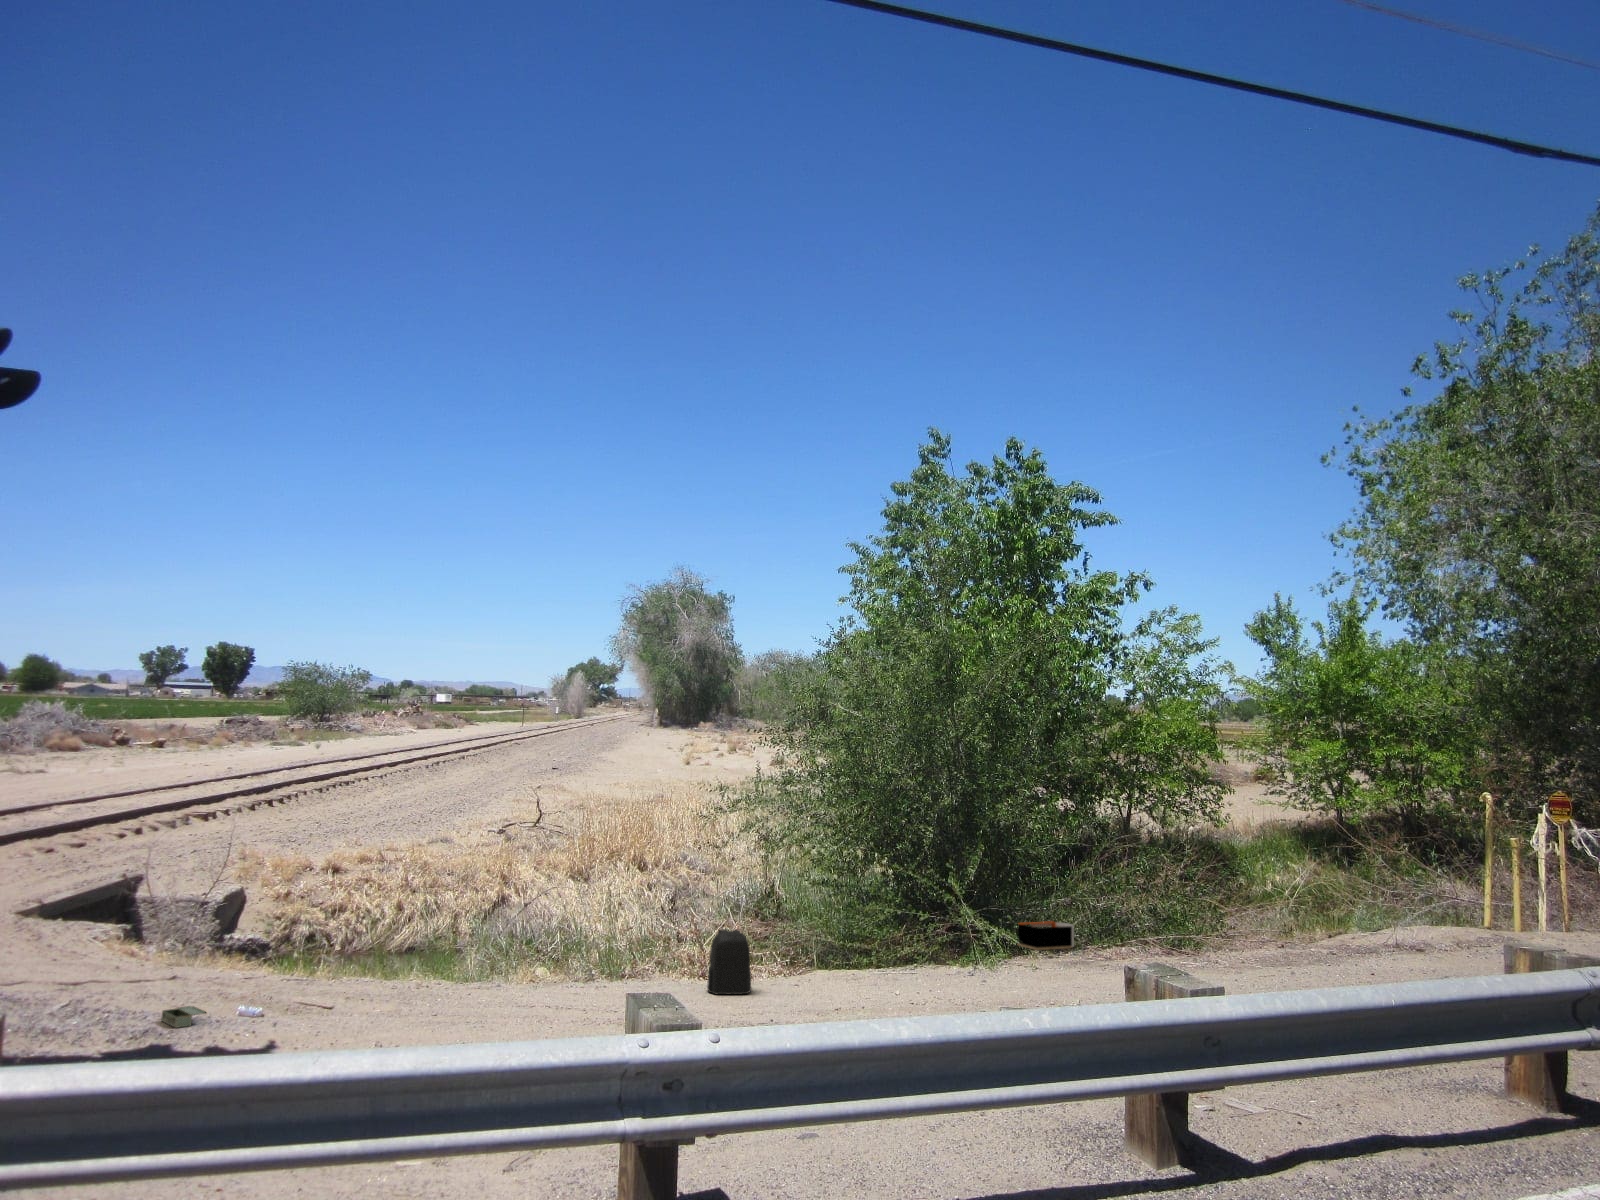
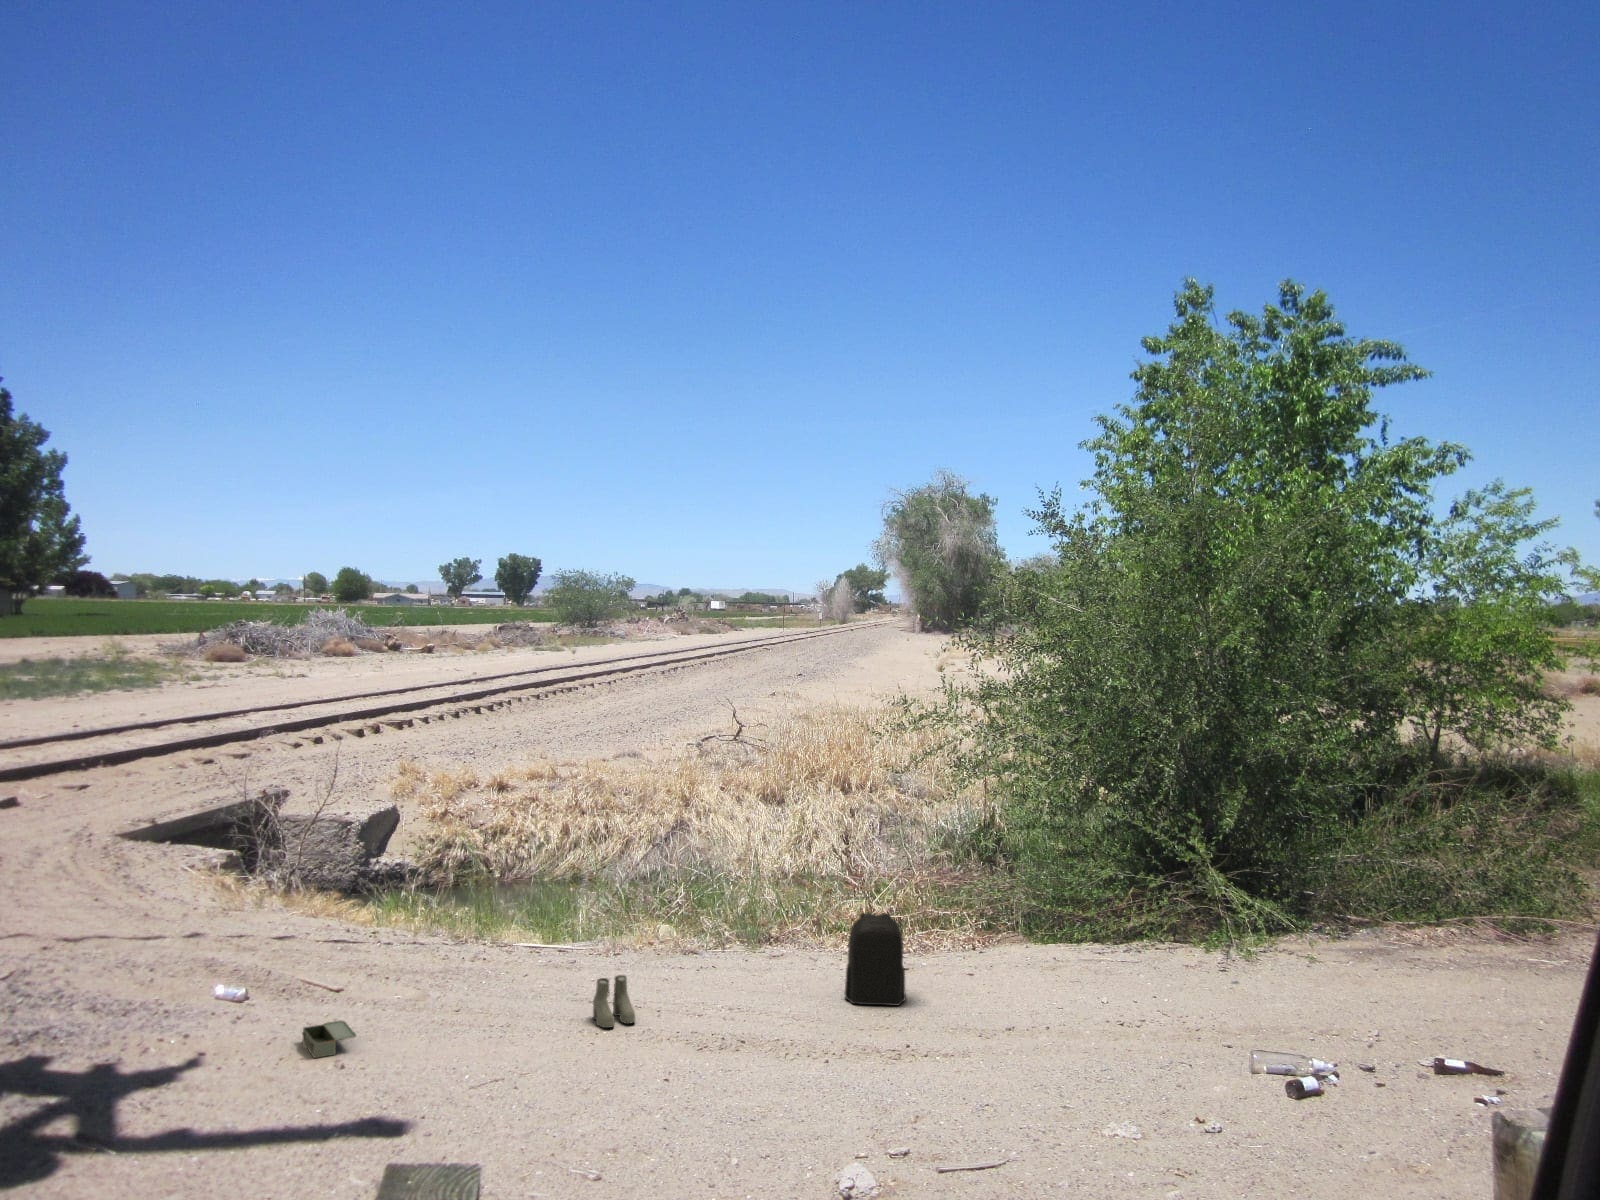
storage bin: present [1018,921,1074,950] -> none [1292,892,1374,934]
boots: none [532,975,565,1011] -> present [593,975,635,1028]
toolbox: present [161,1006,206,1028] -> present [302,1021,356,1058]

